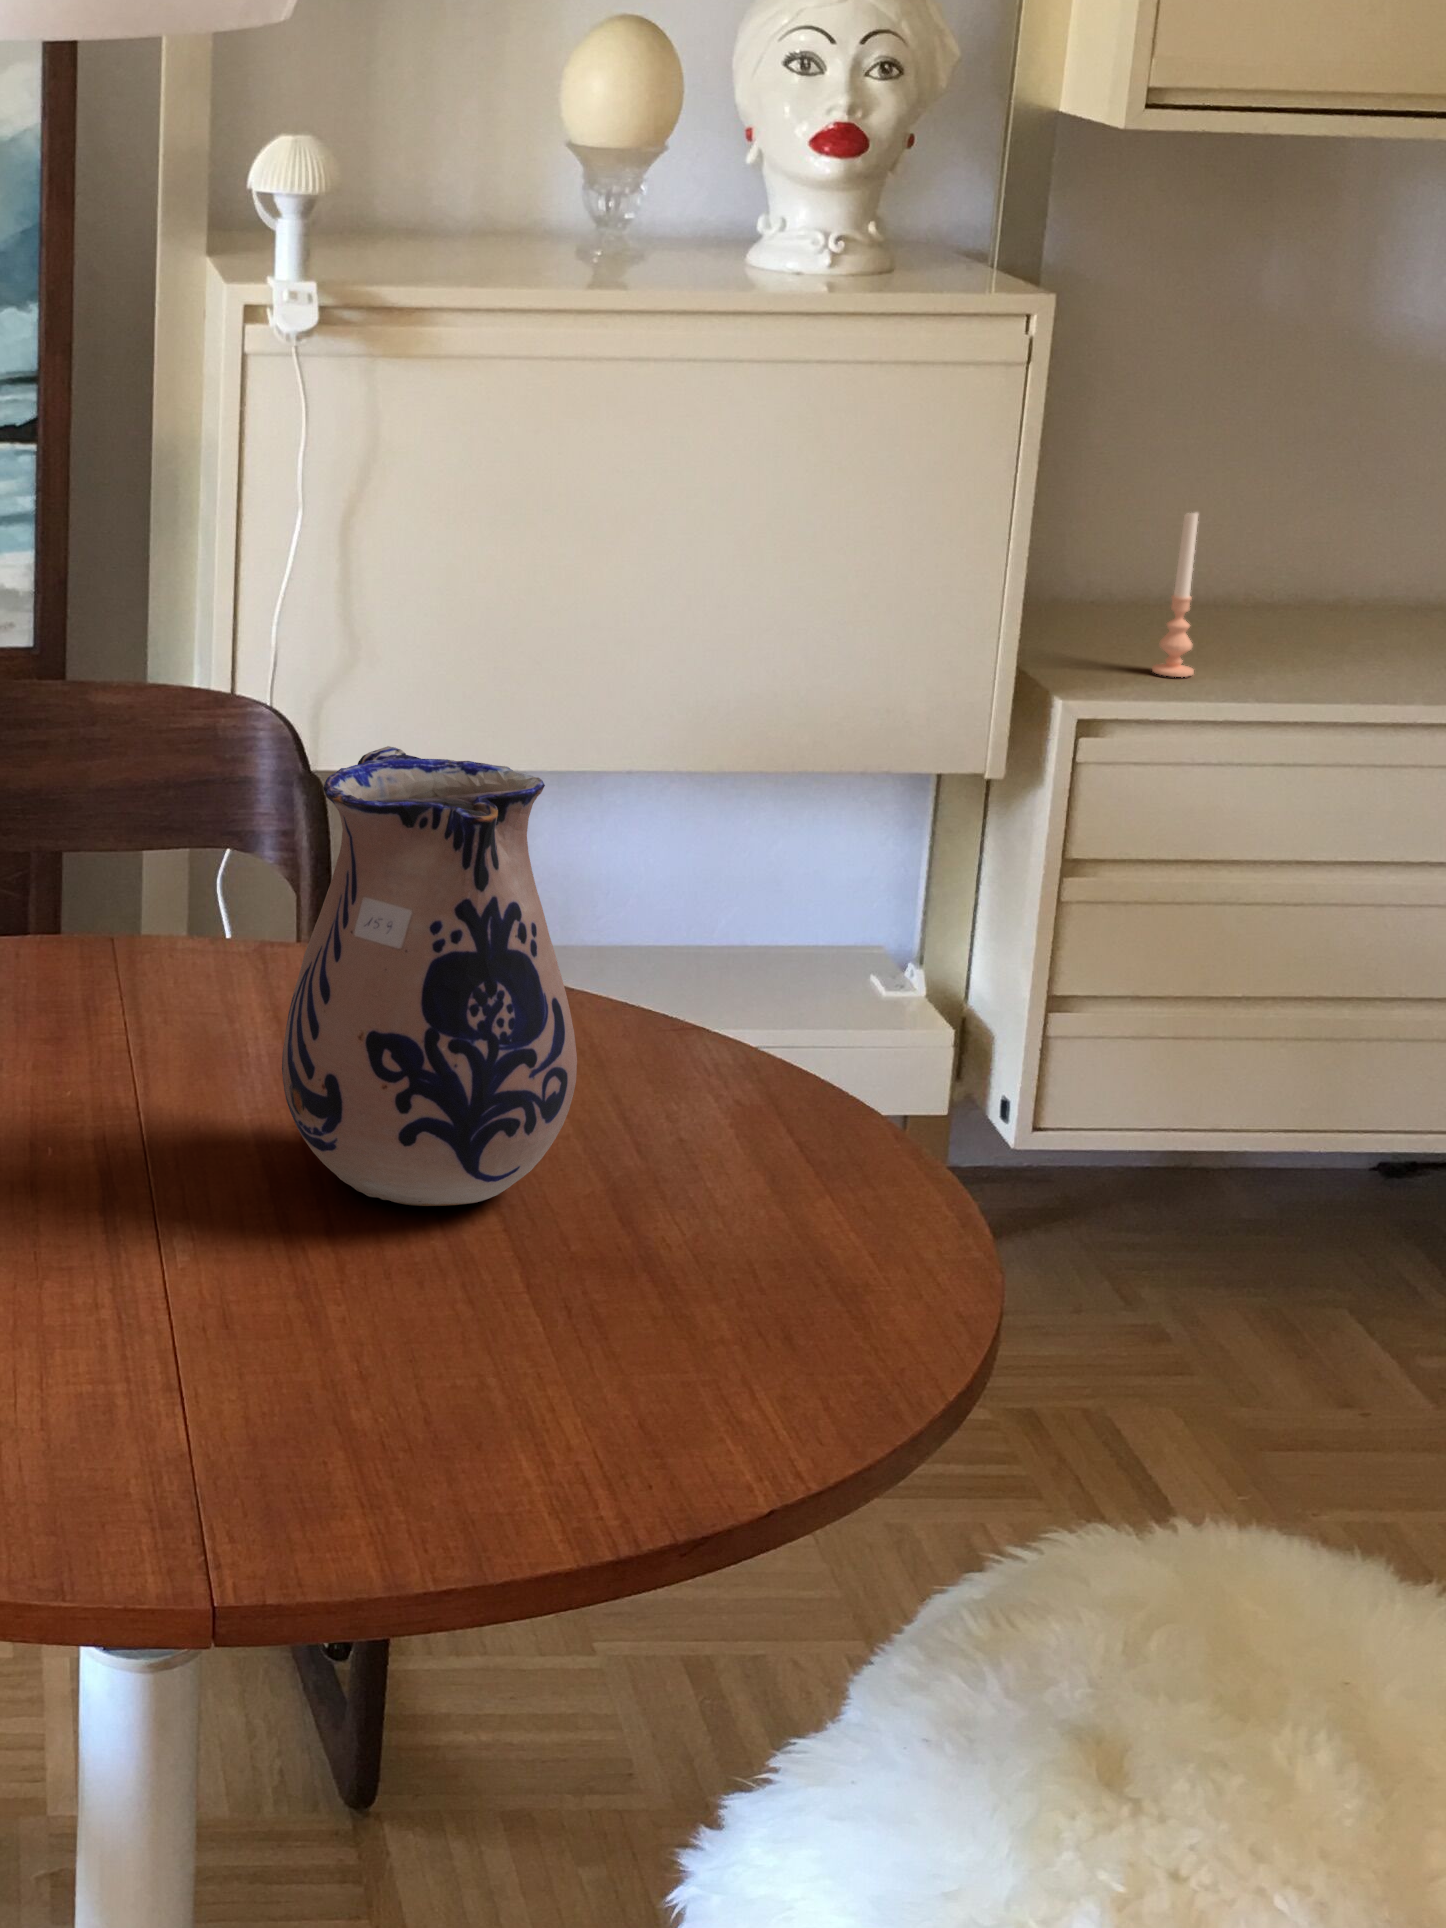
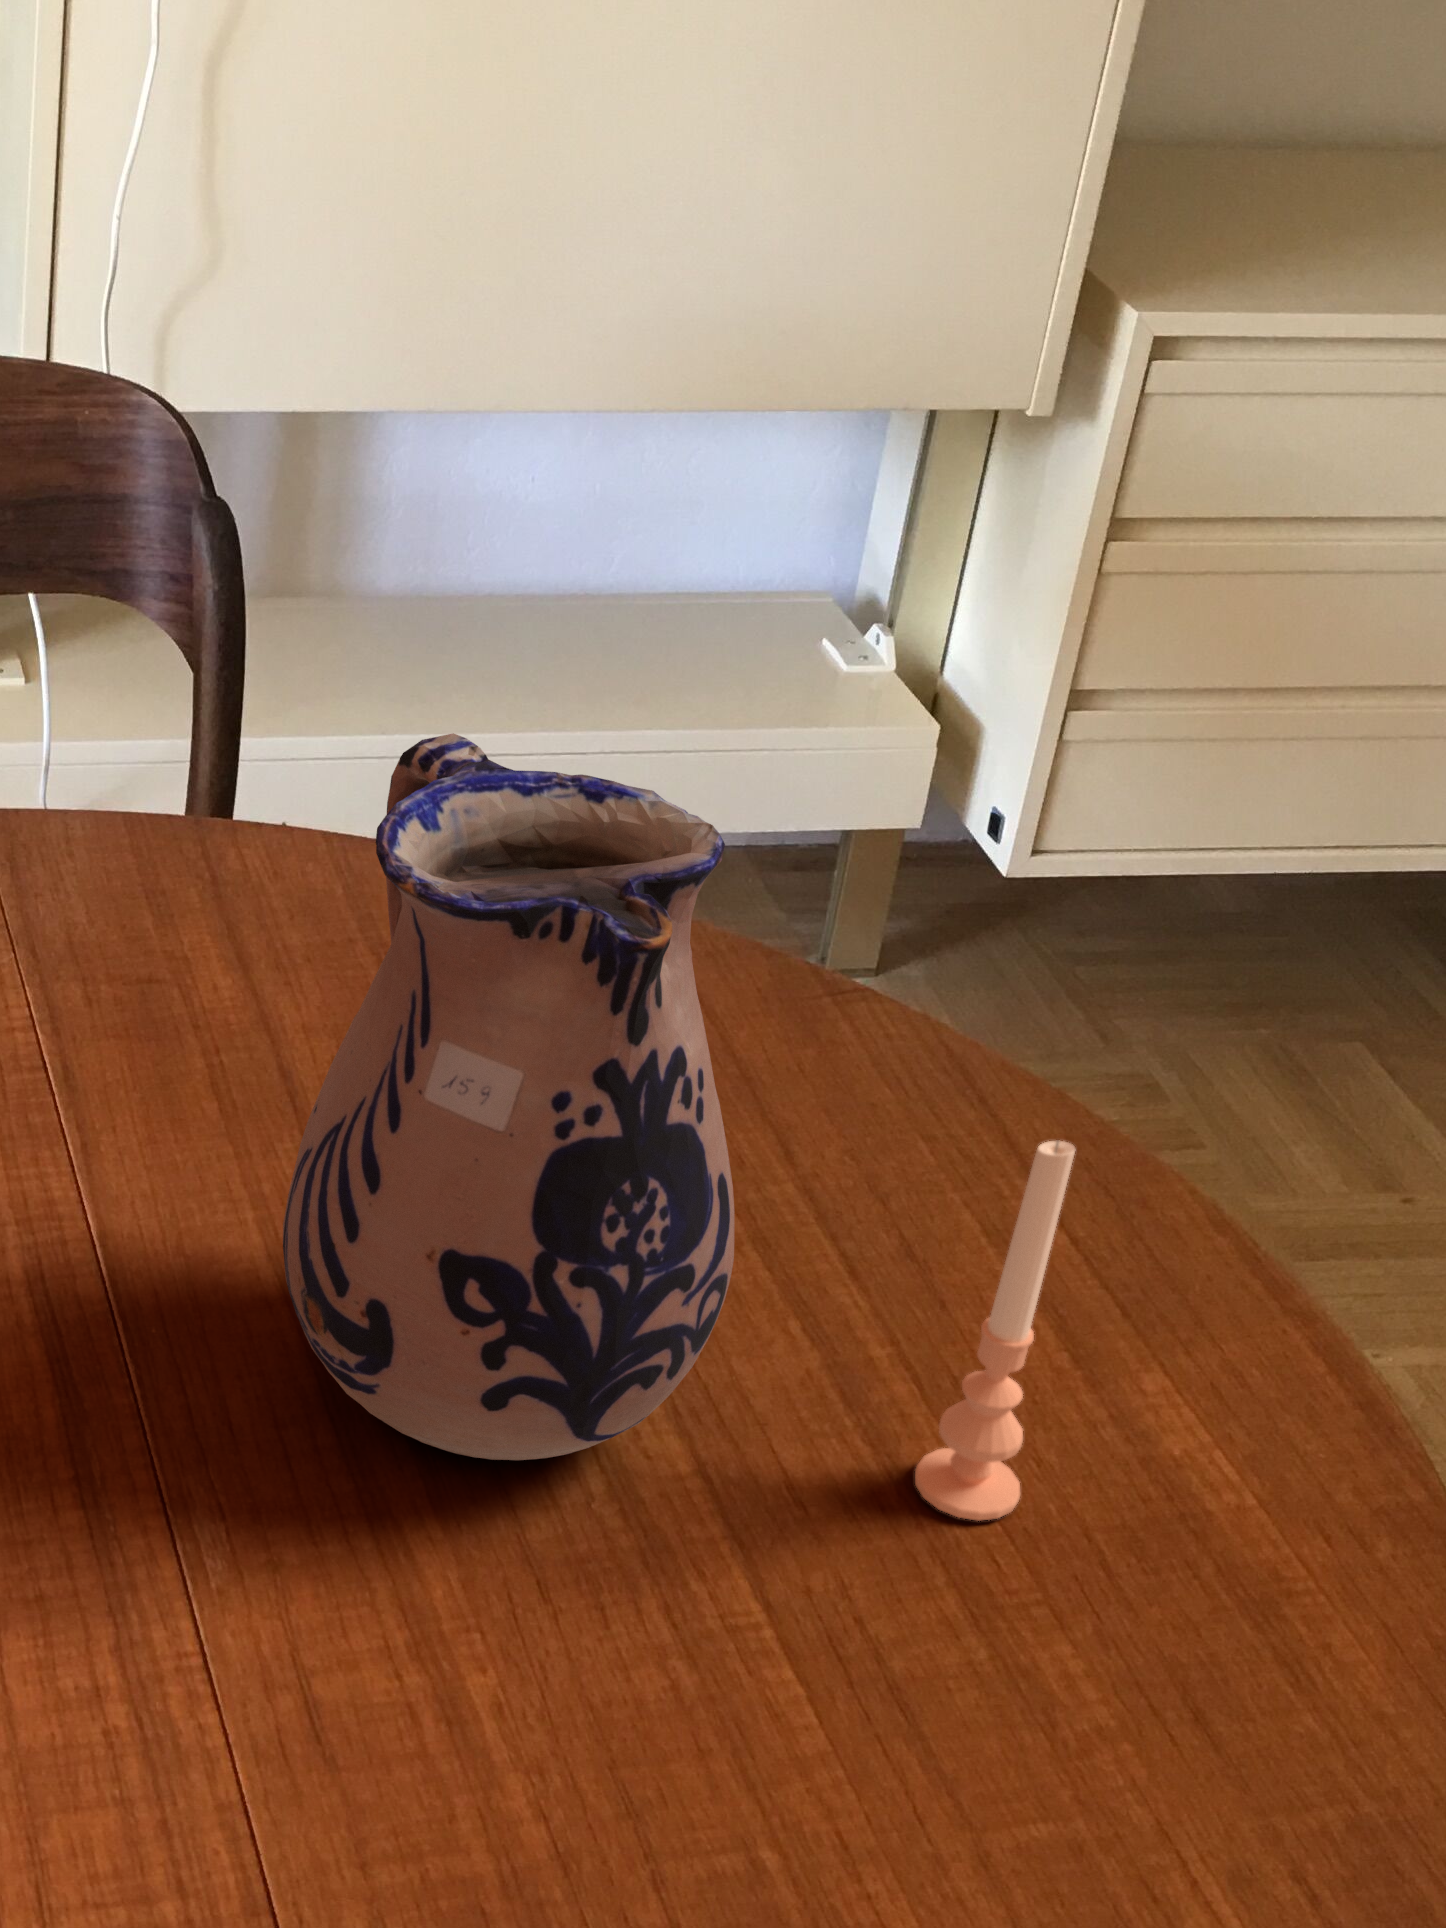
candle: present [1152,513,1198,677] -> present [915,1141,1075,1520]

